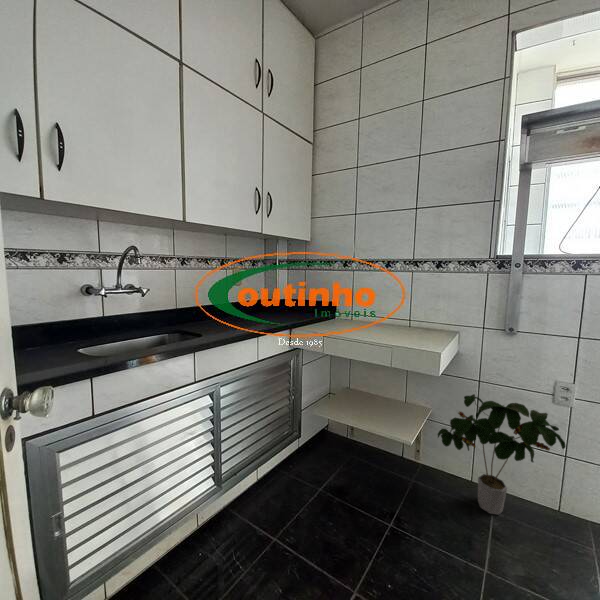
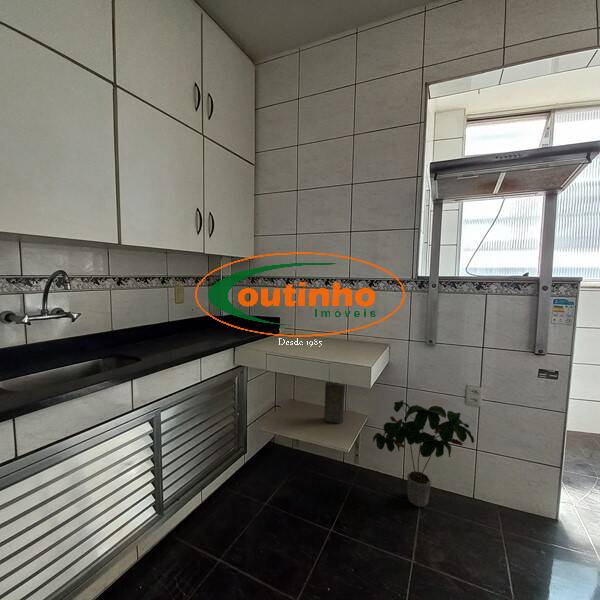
bottle: none [380,355,406,415] -> present [324,382,345,423]

